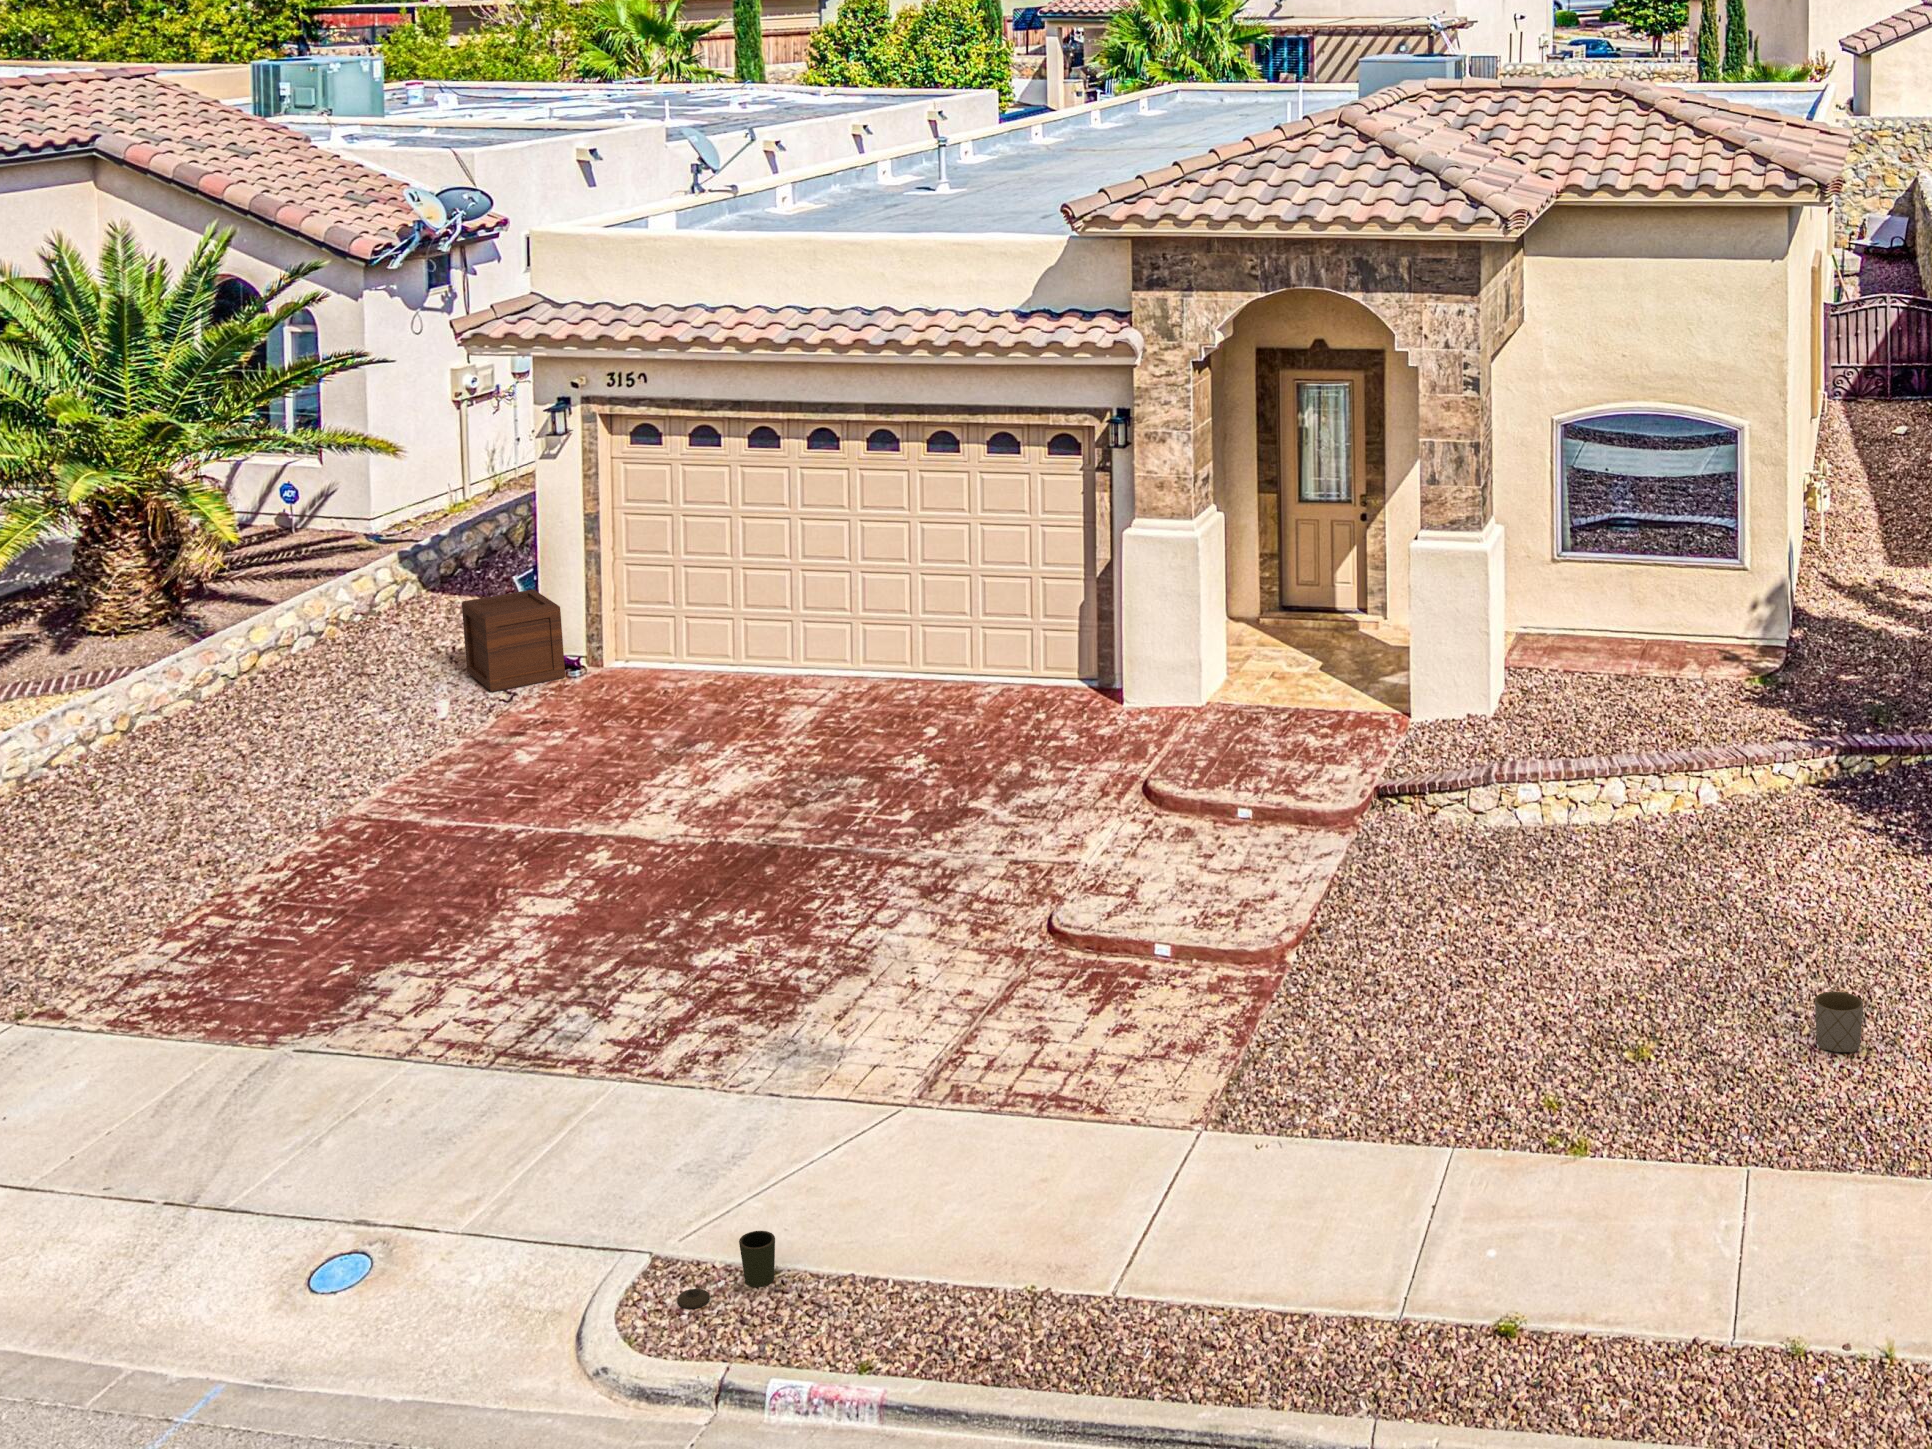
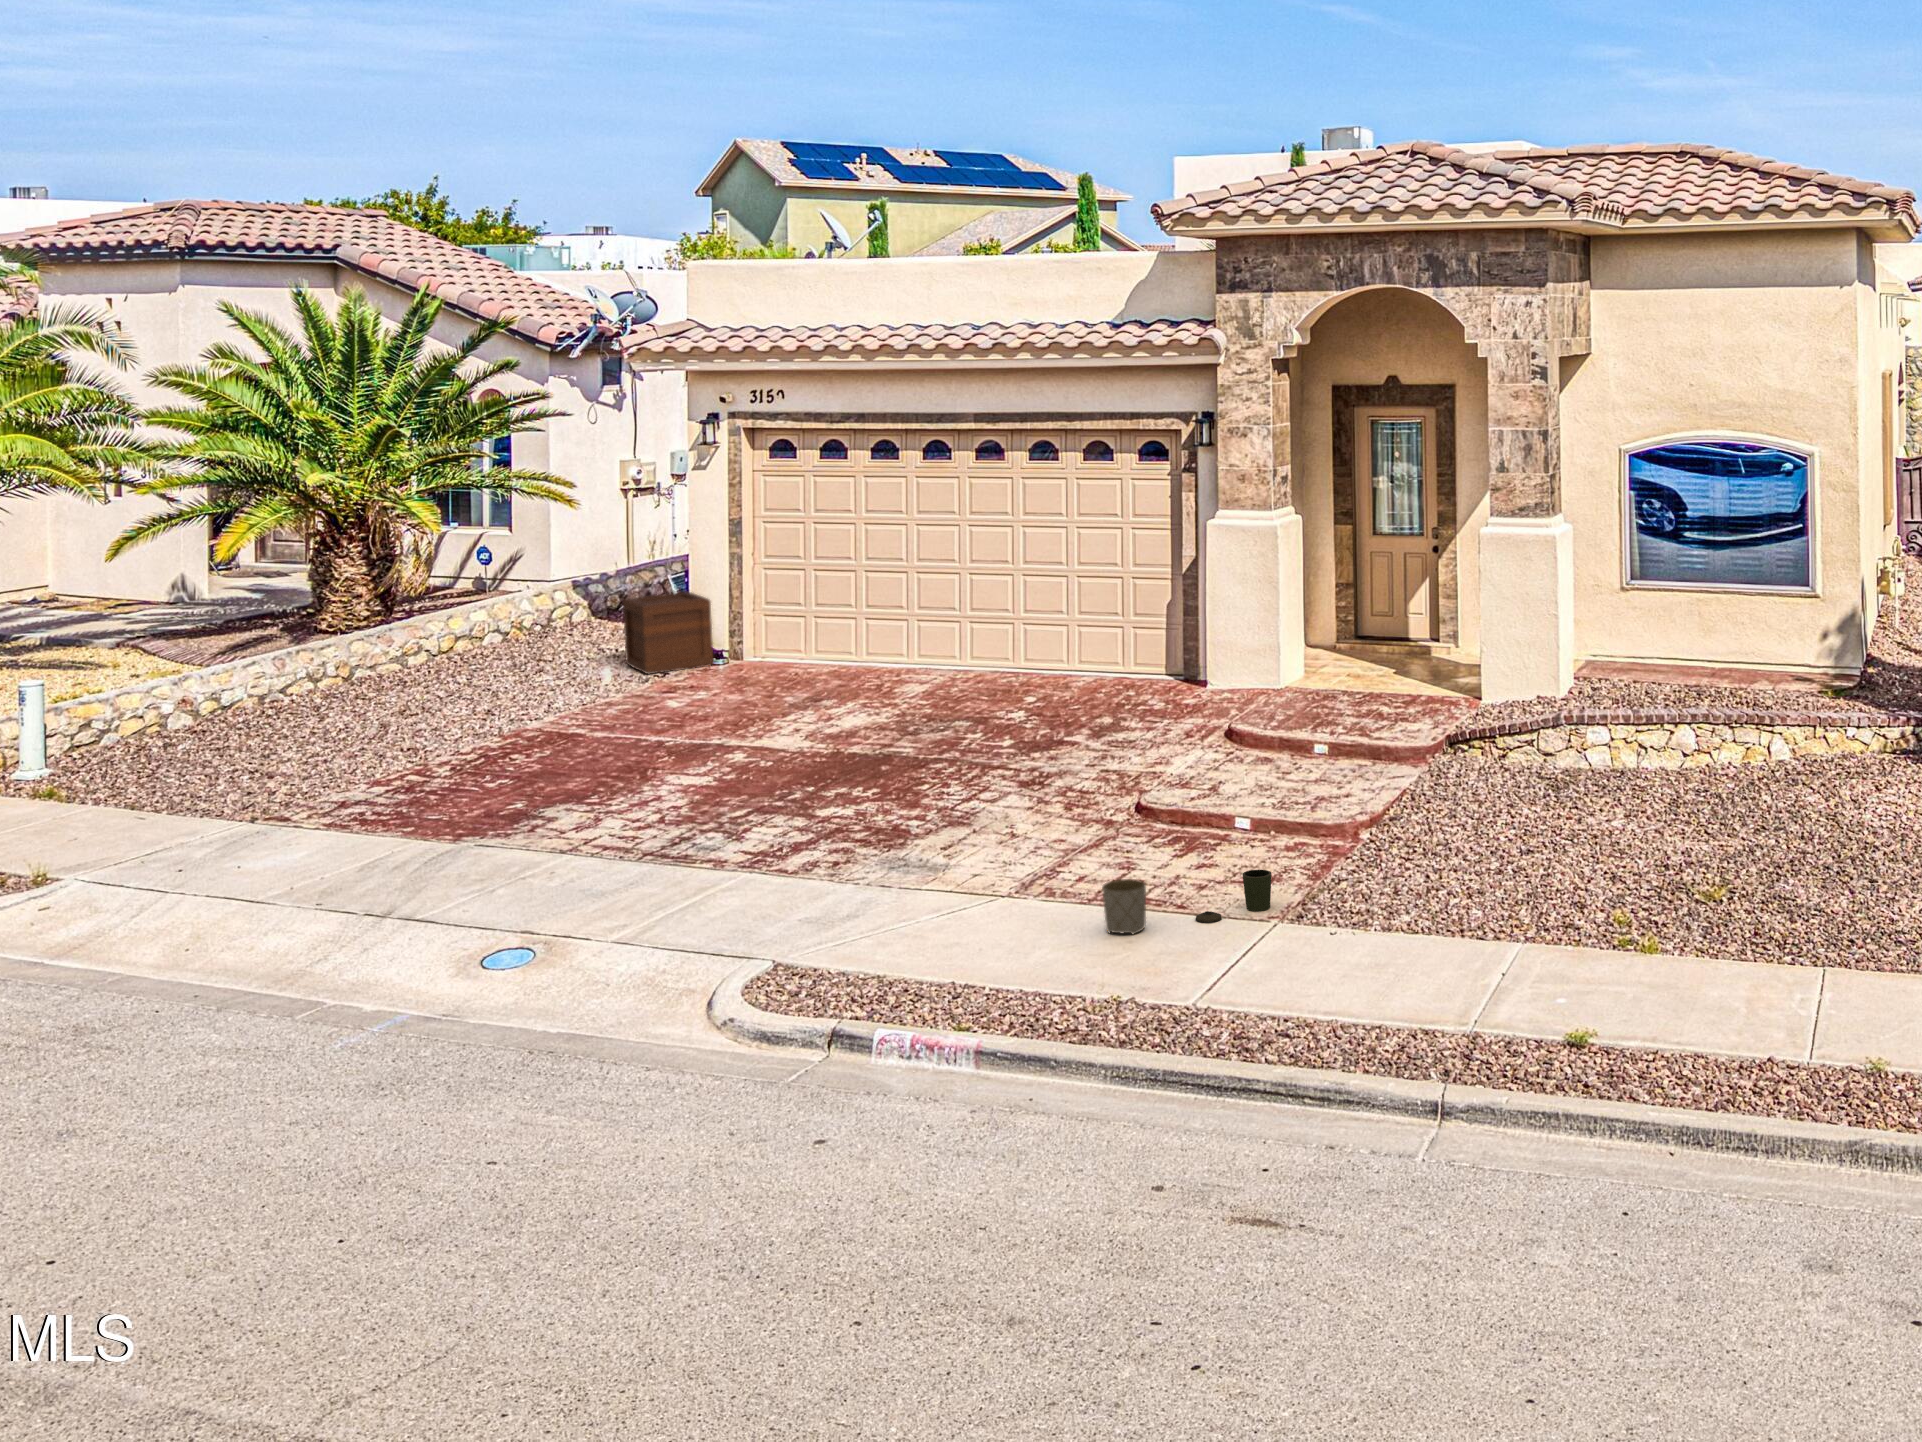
planter: present [1815,992,1863,1053] -> present [1102,879,1146,934]
trash can: present [677,1231,775,1309] -> present [1196,870,1272,923]

